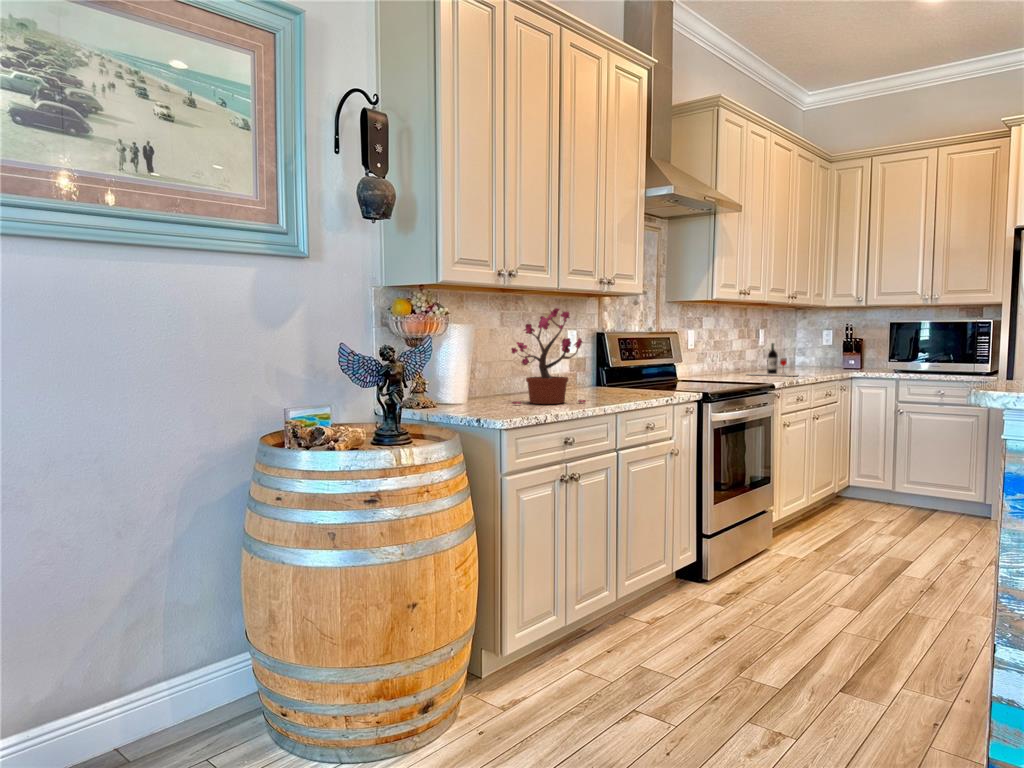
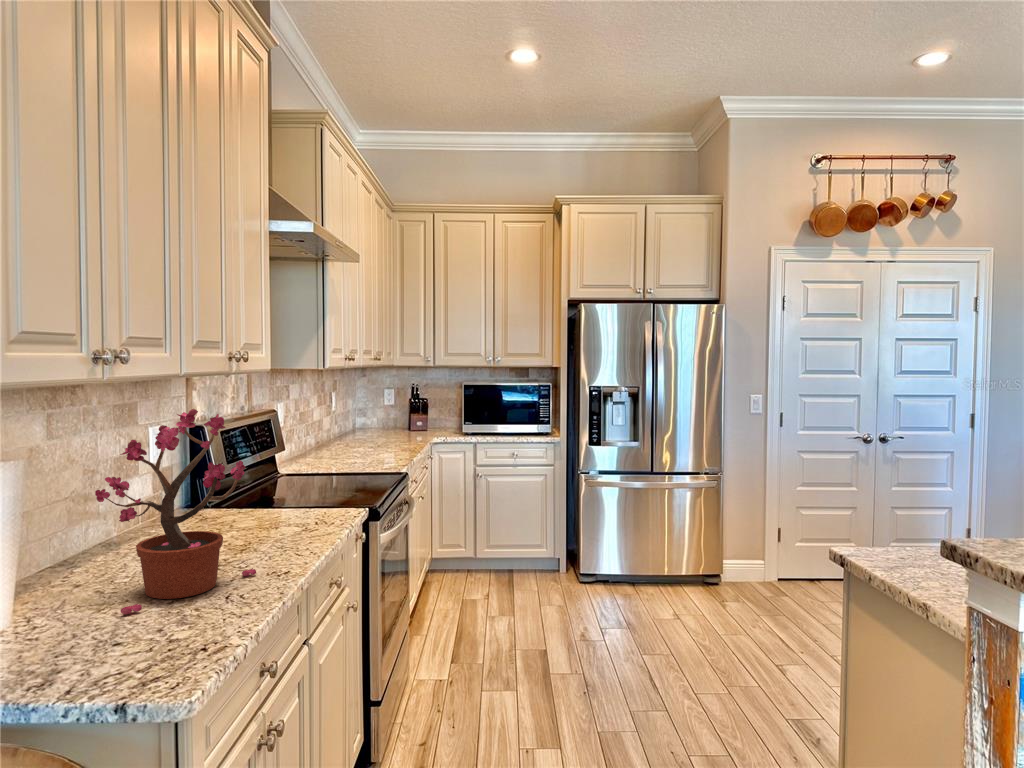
wine bottle: present [748,343,798,376] -> none [336,412,400,454]

